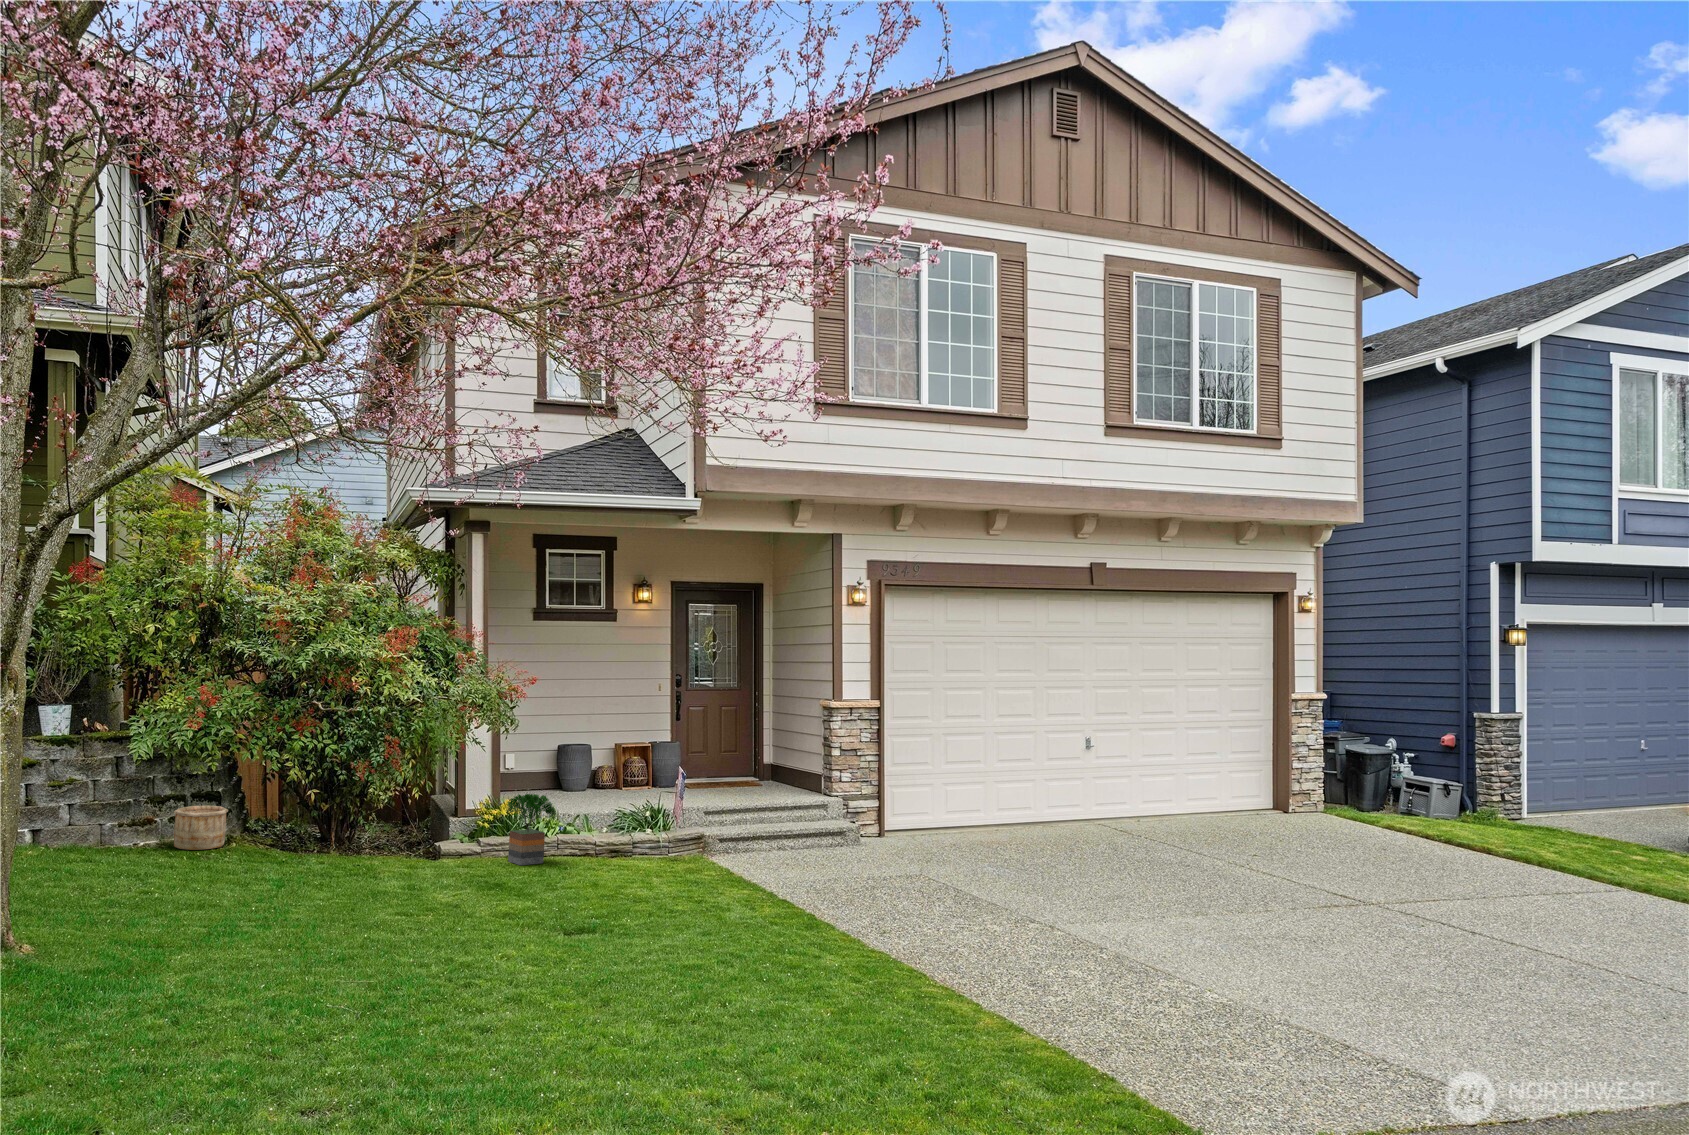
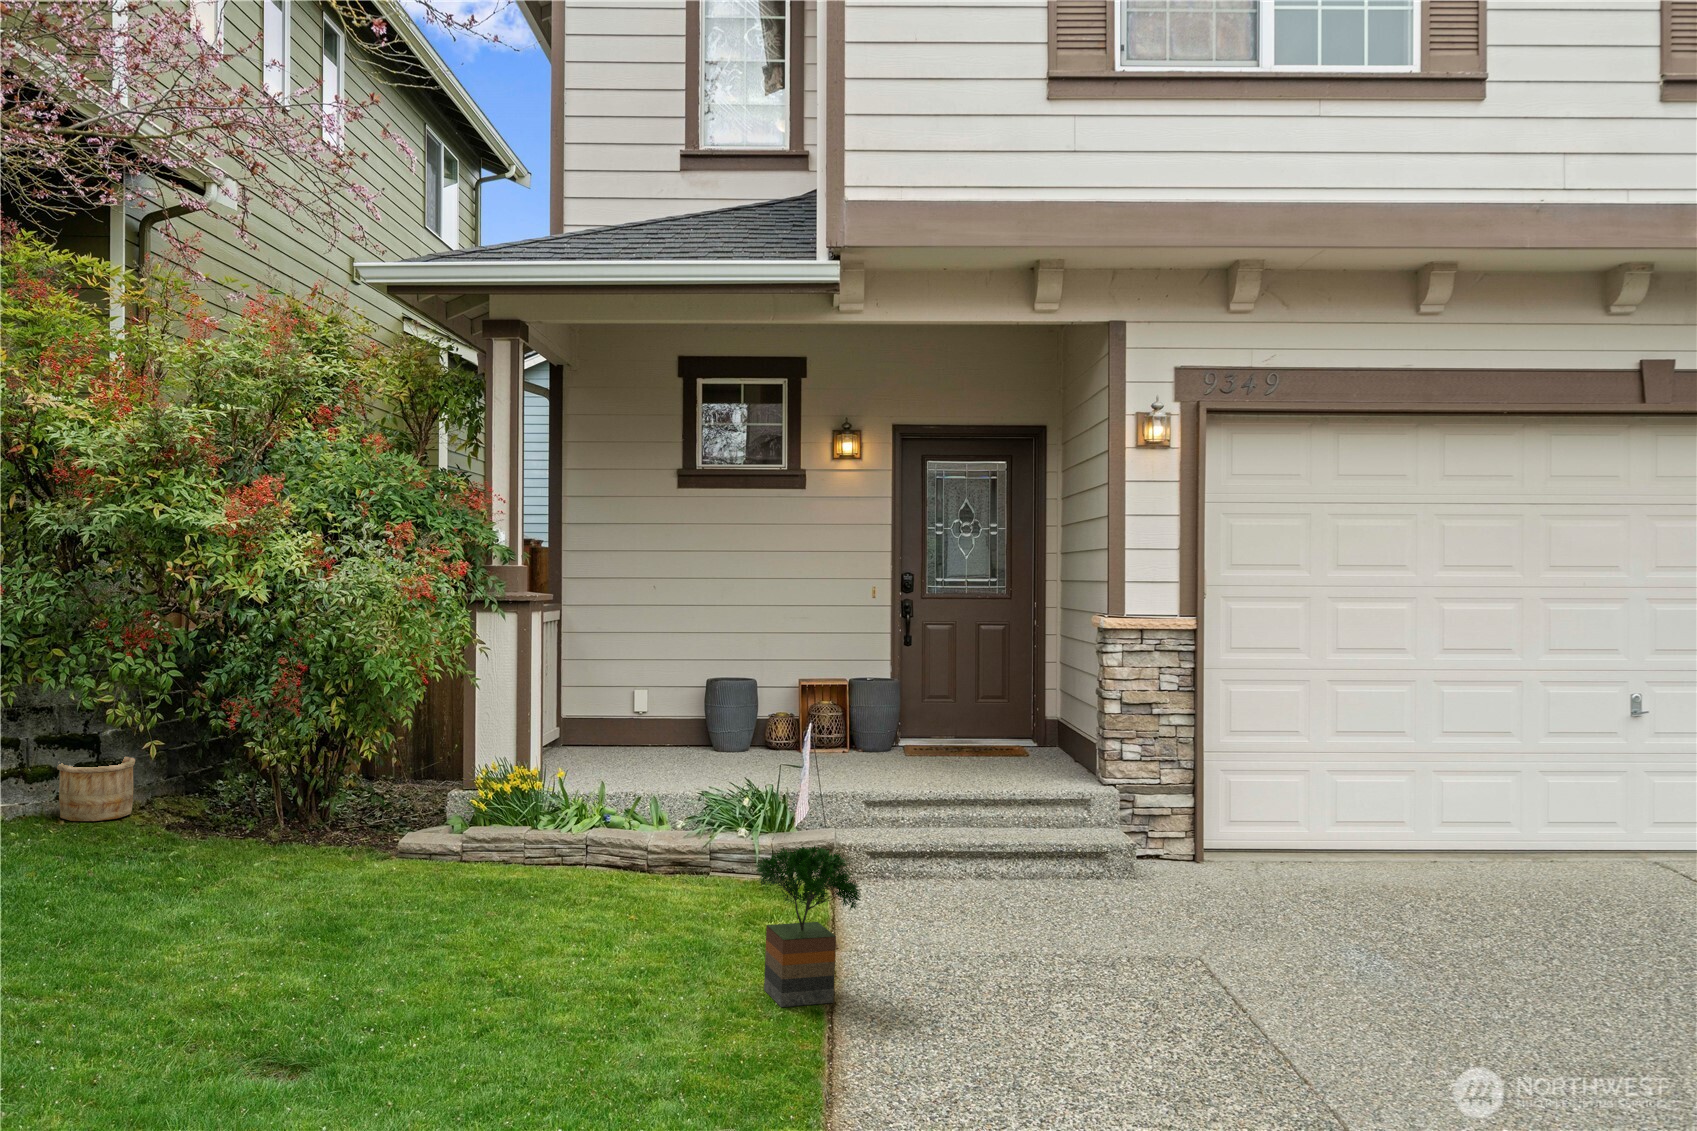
potted tree: present [506,794,556,865] -> present [756,846,861,1007]

